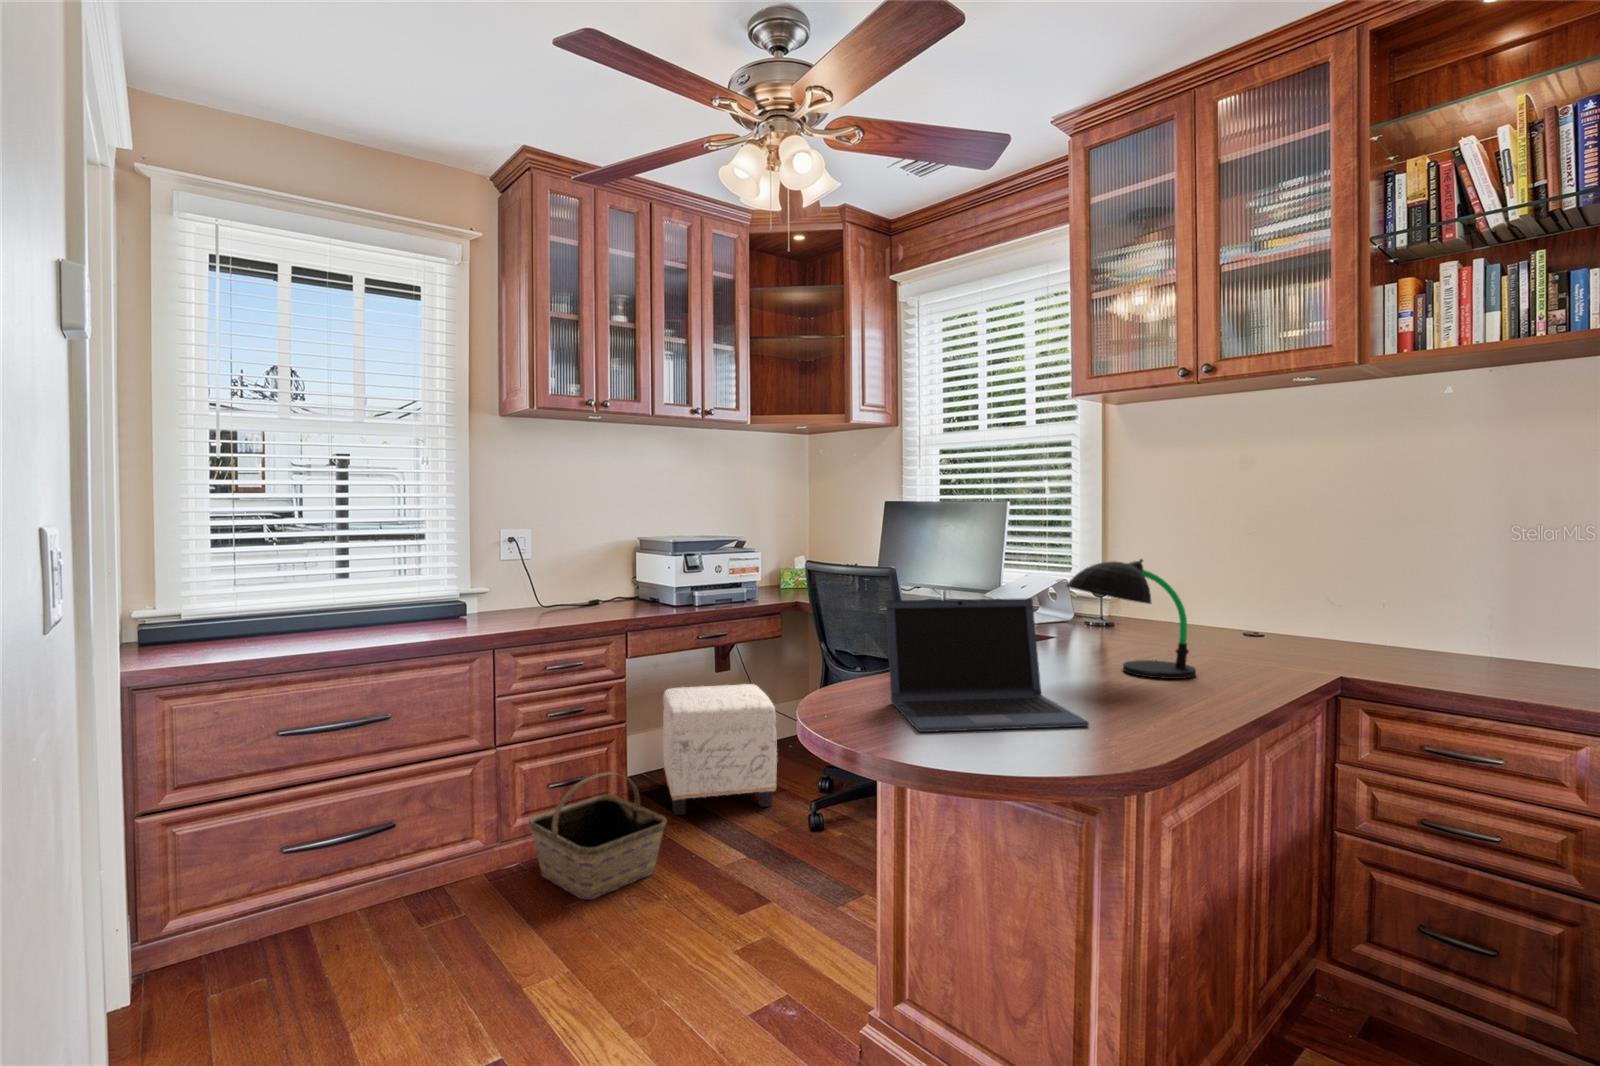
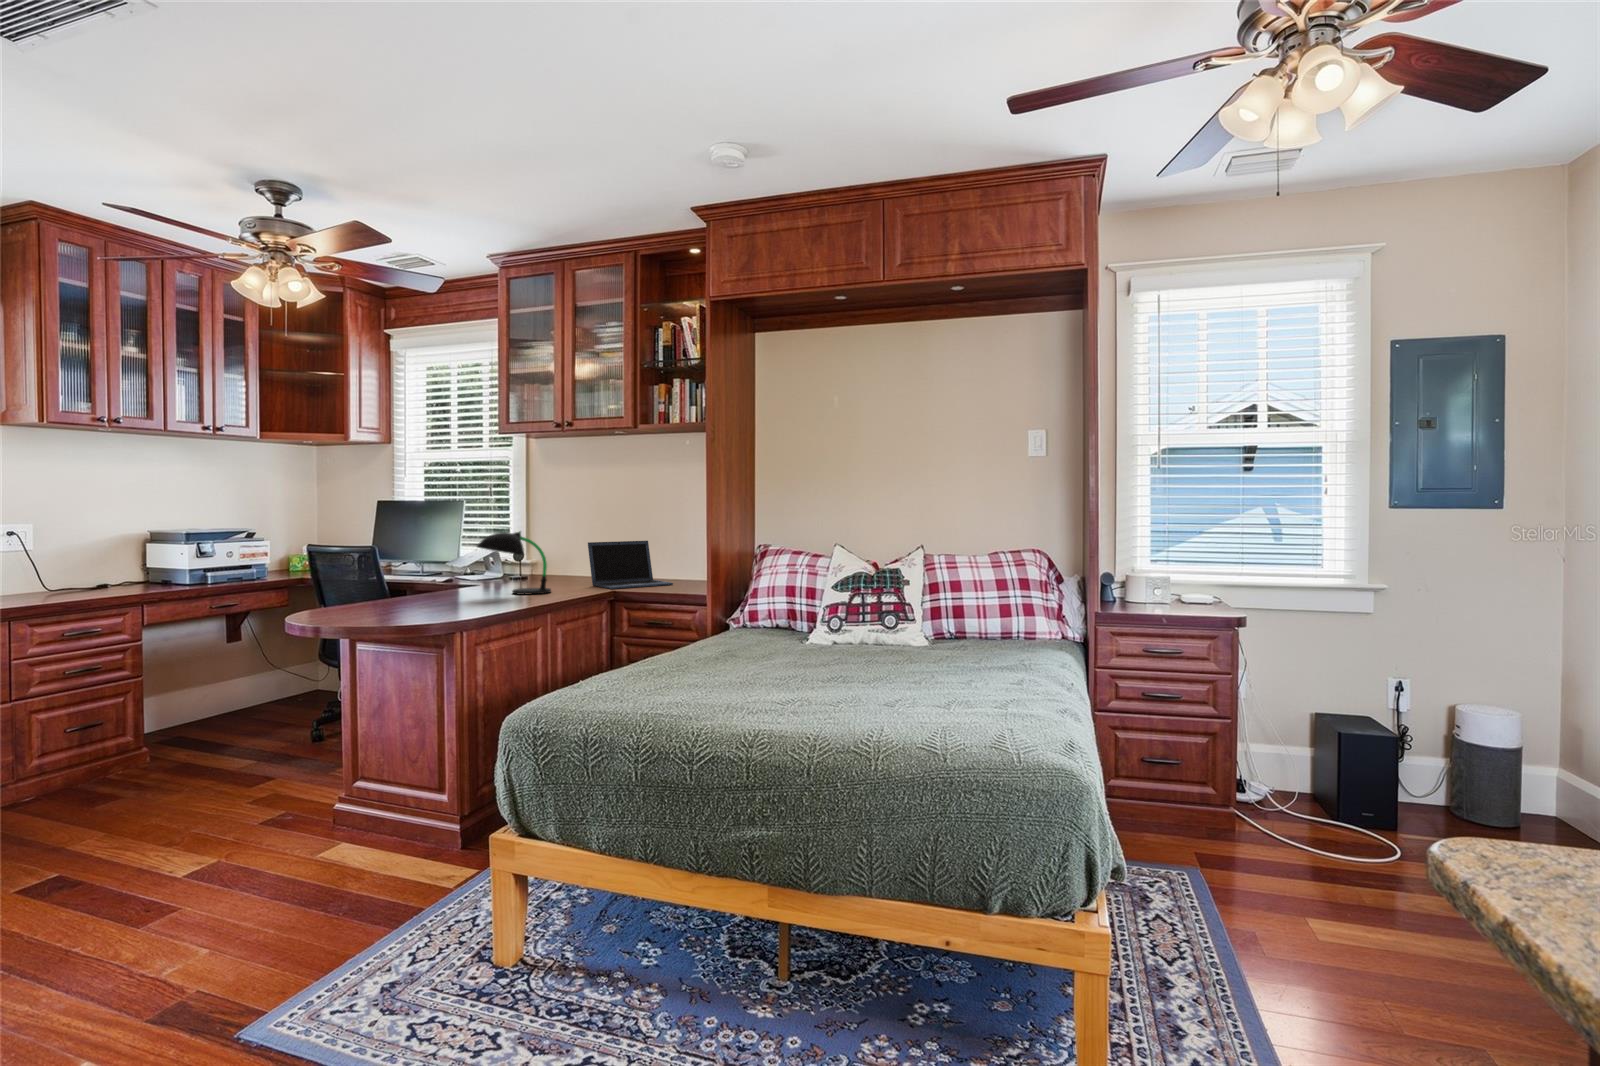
laptop: present [886,598,1089,732] -> present [588,541,673,589]
ottoman: present [663,684,777,815] -> none [176,647,289,750]
basket: present [529,772,666,900] -> none [49,710,189,802]

